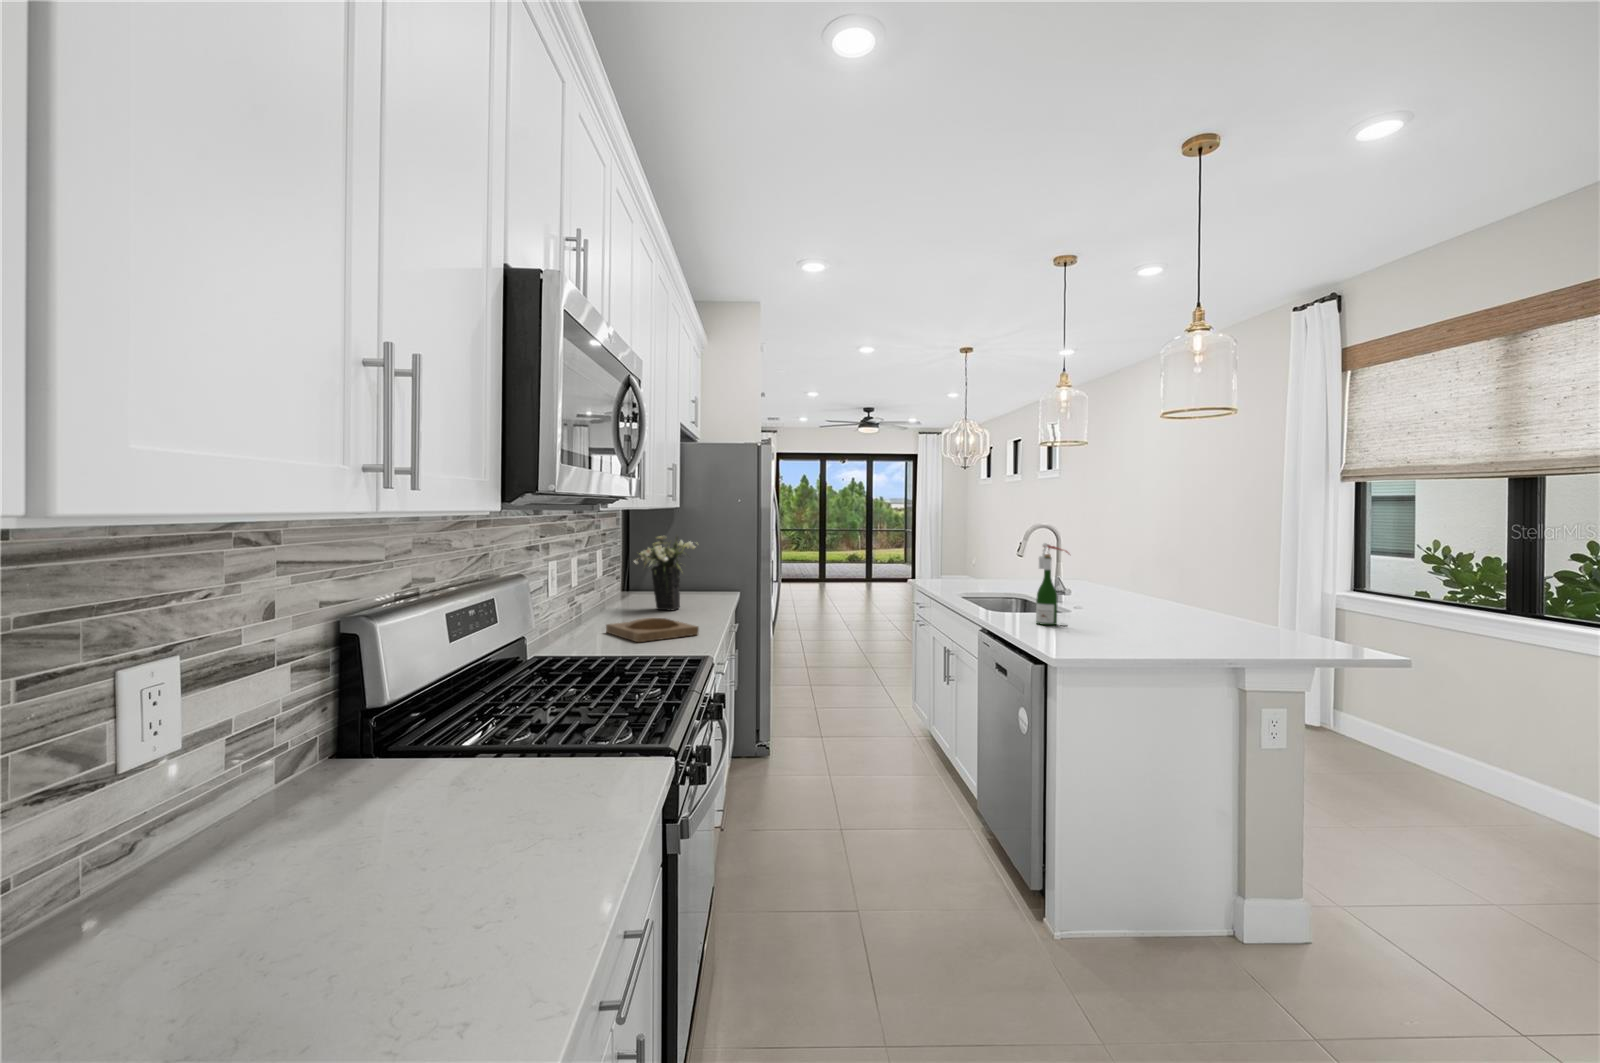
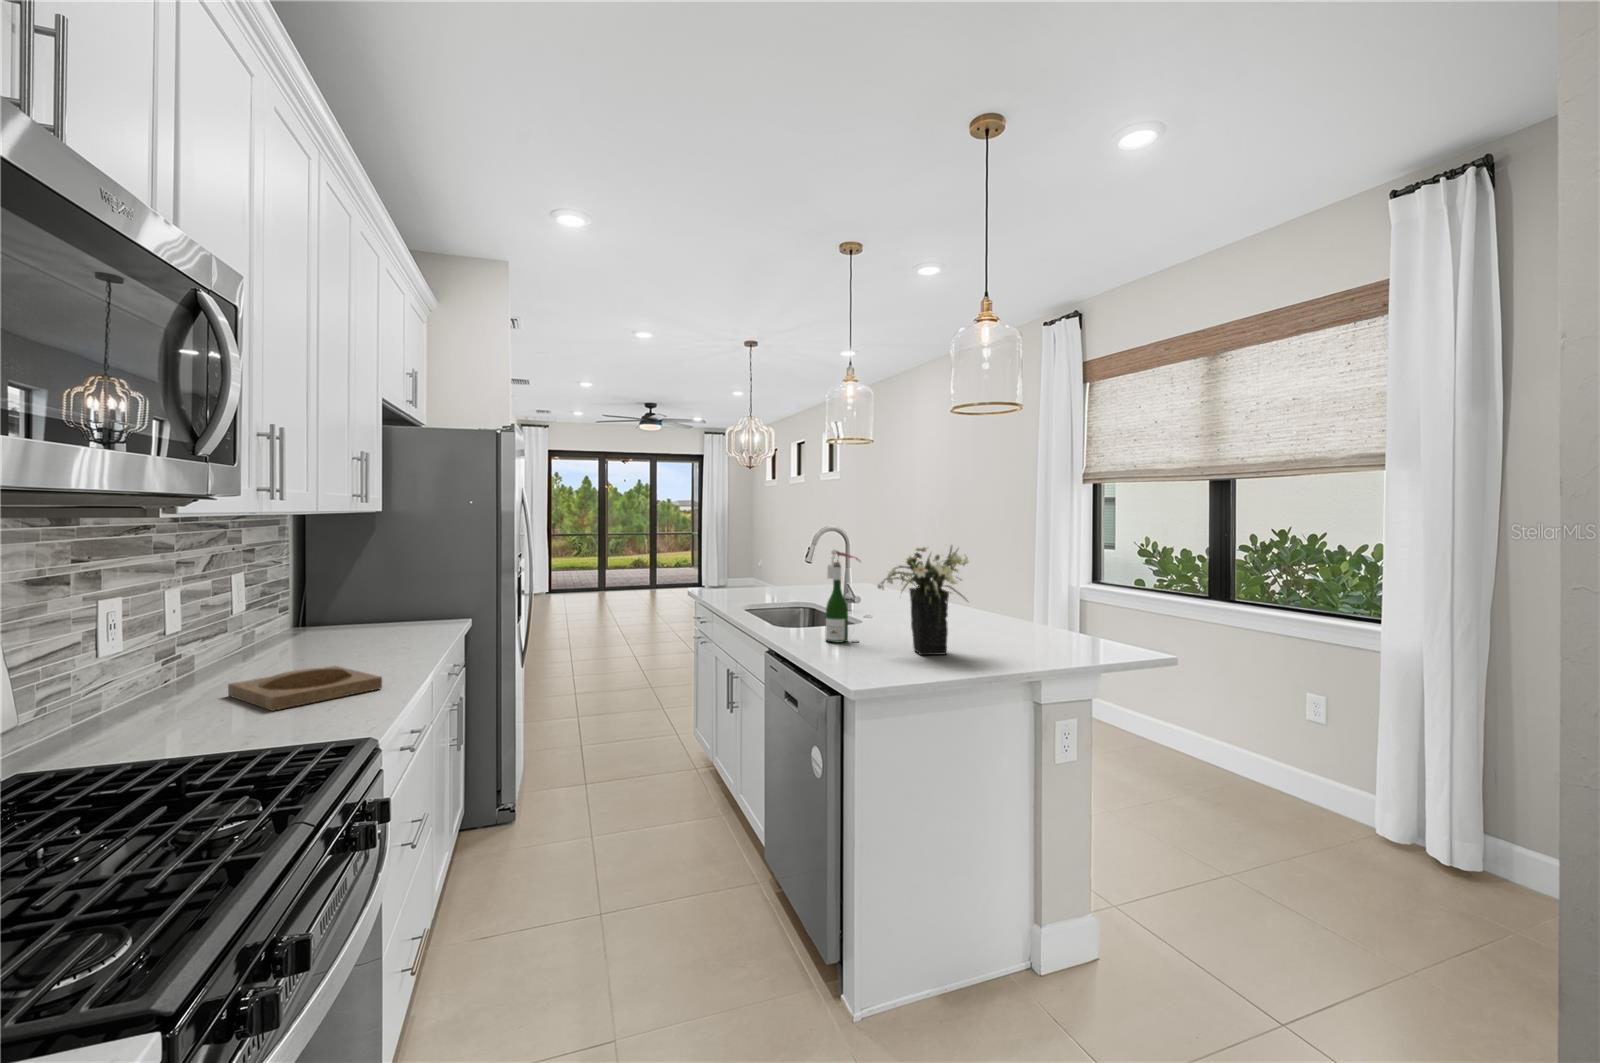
flower arrangement: present [634,536,695,610] -> present [878,546,969,655]

